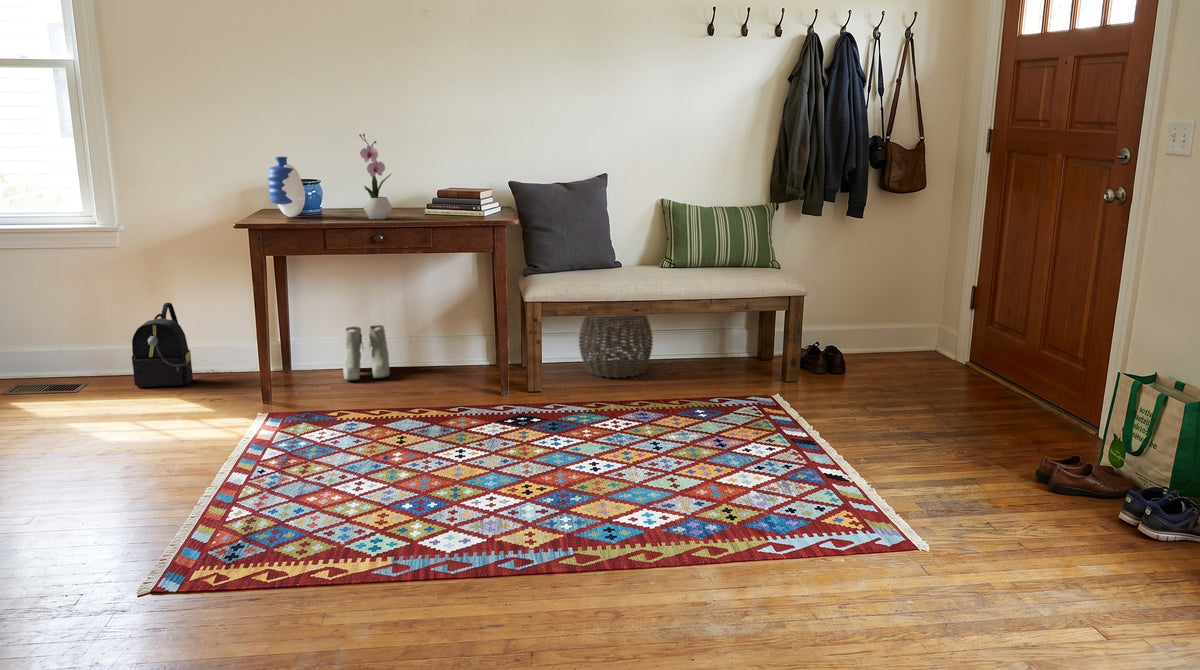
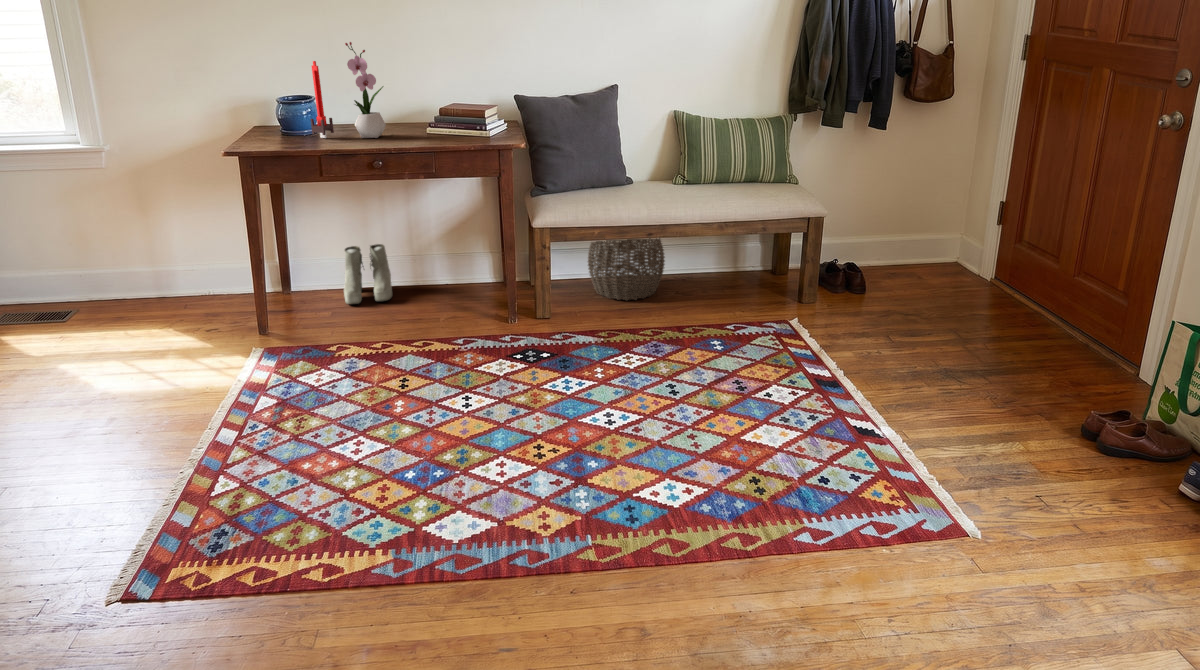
candle: none [324,150,344,219] -> present [310,61,334,138]
vase: present [268,157,305,217] -> none [247,68,291,135]
backpack: present [132,303,193,387] -> none [118,223,188,313]

